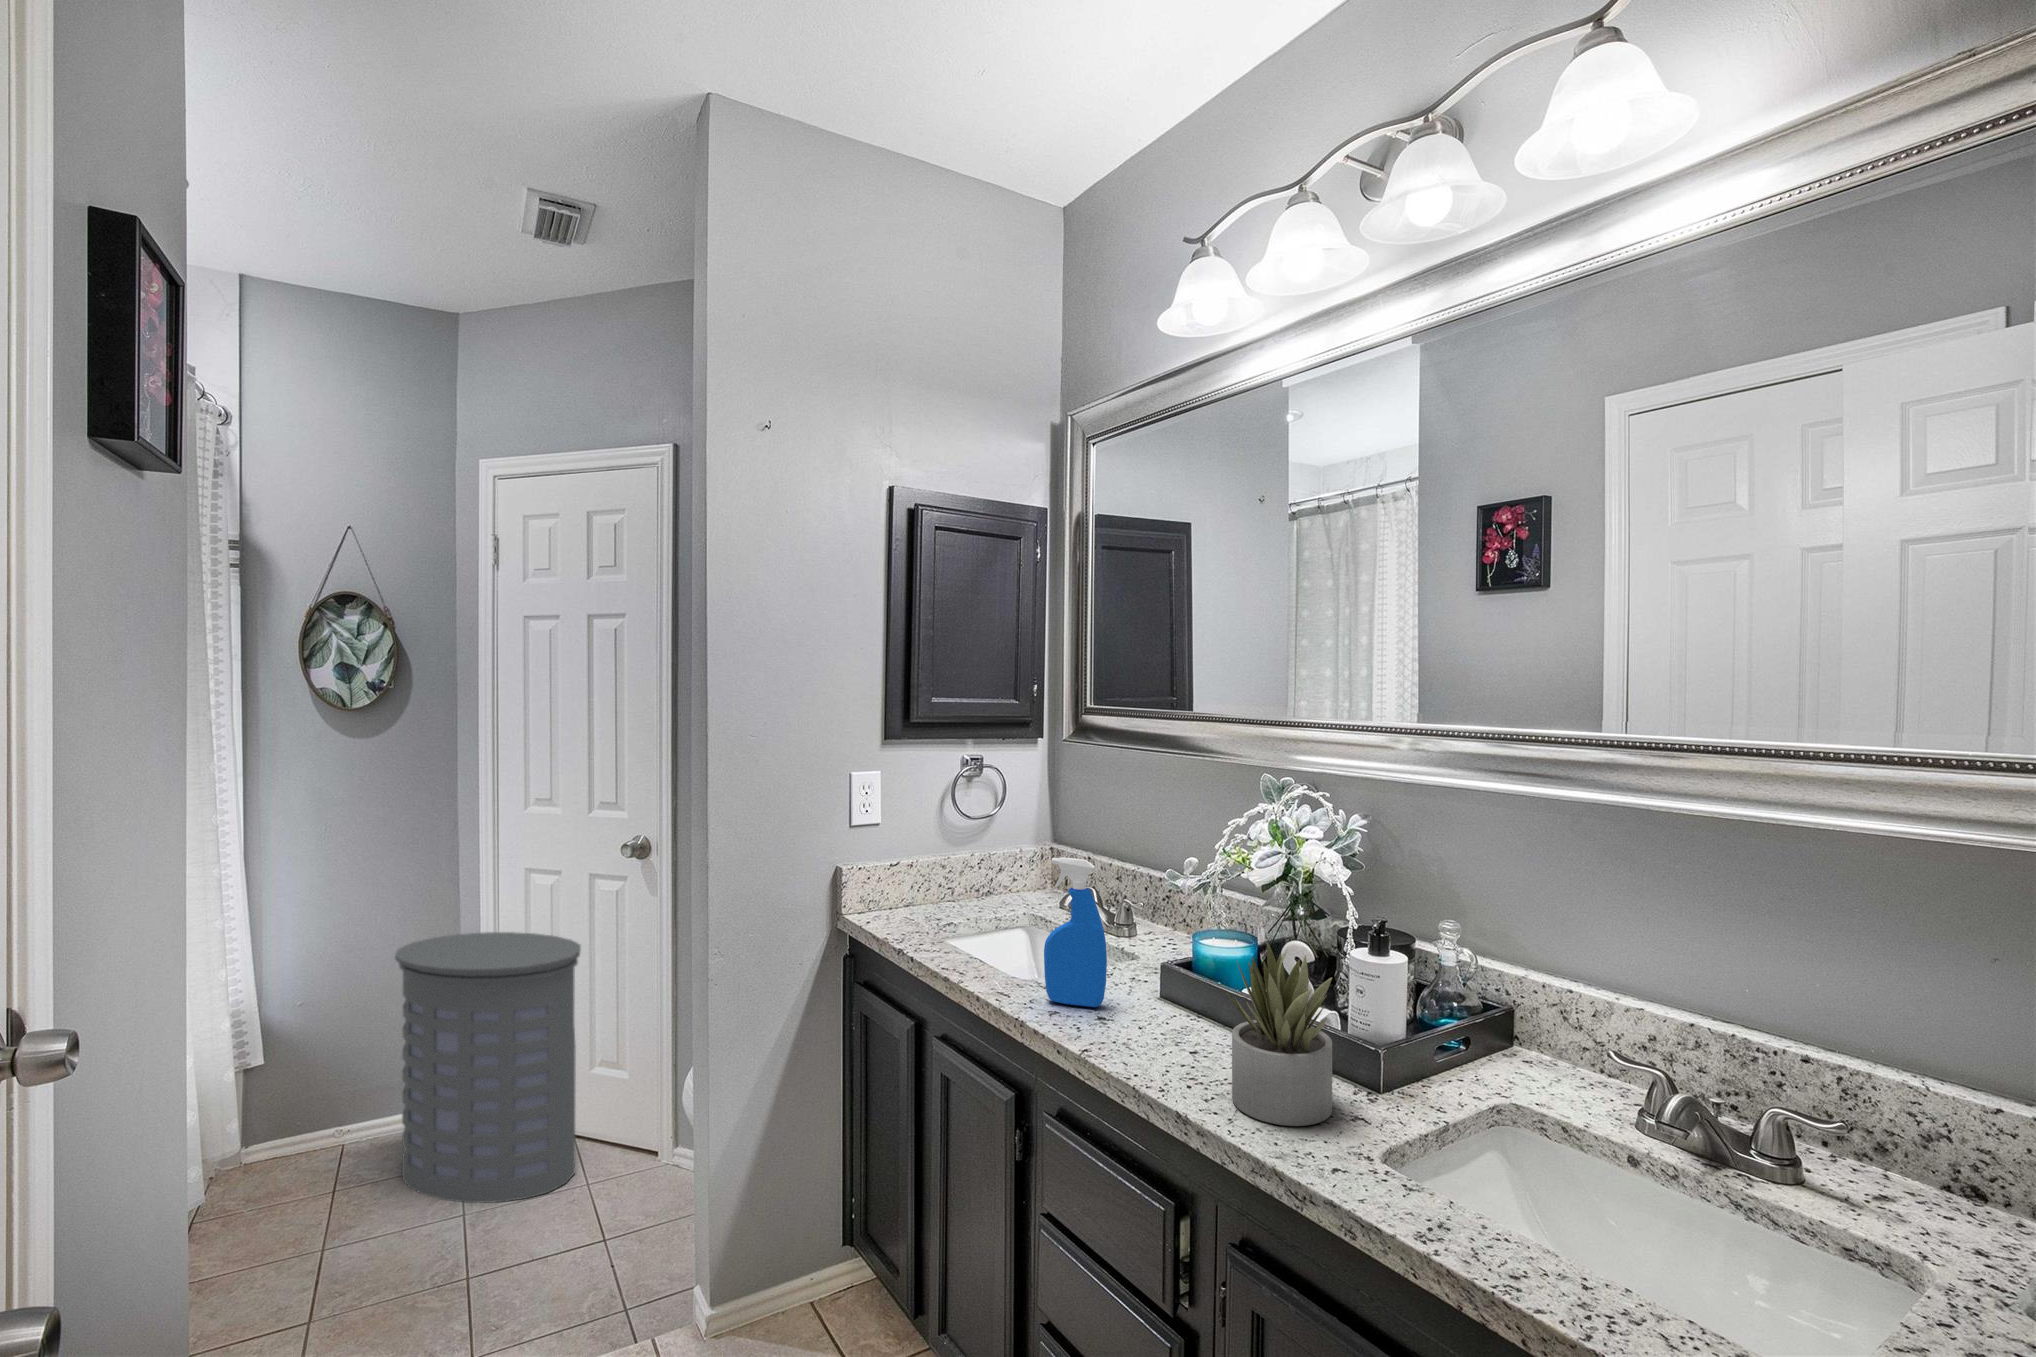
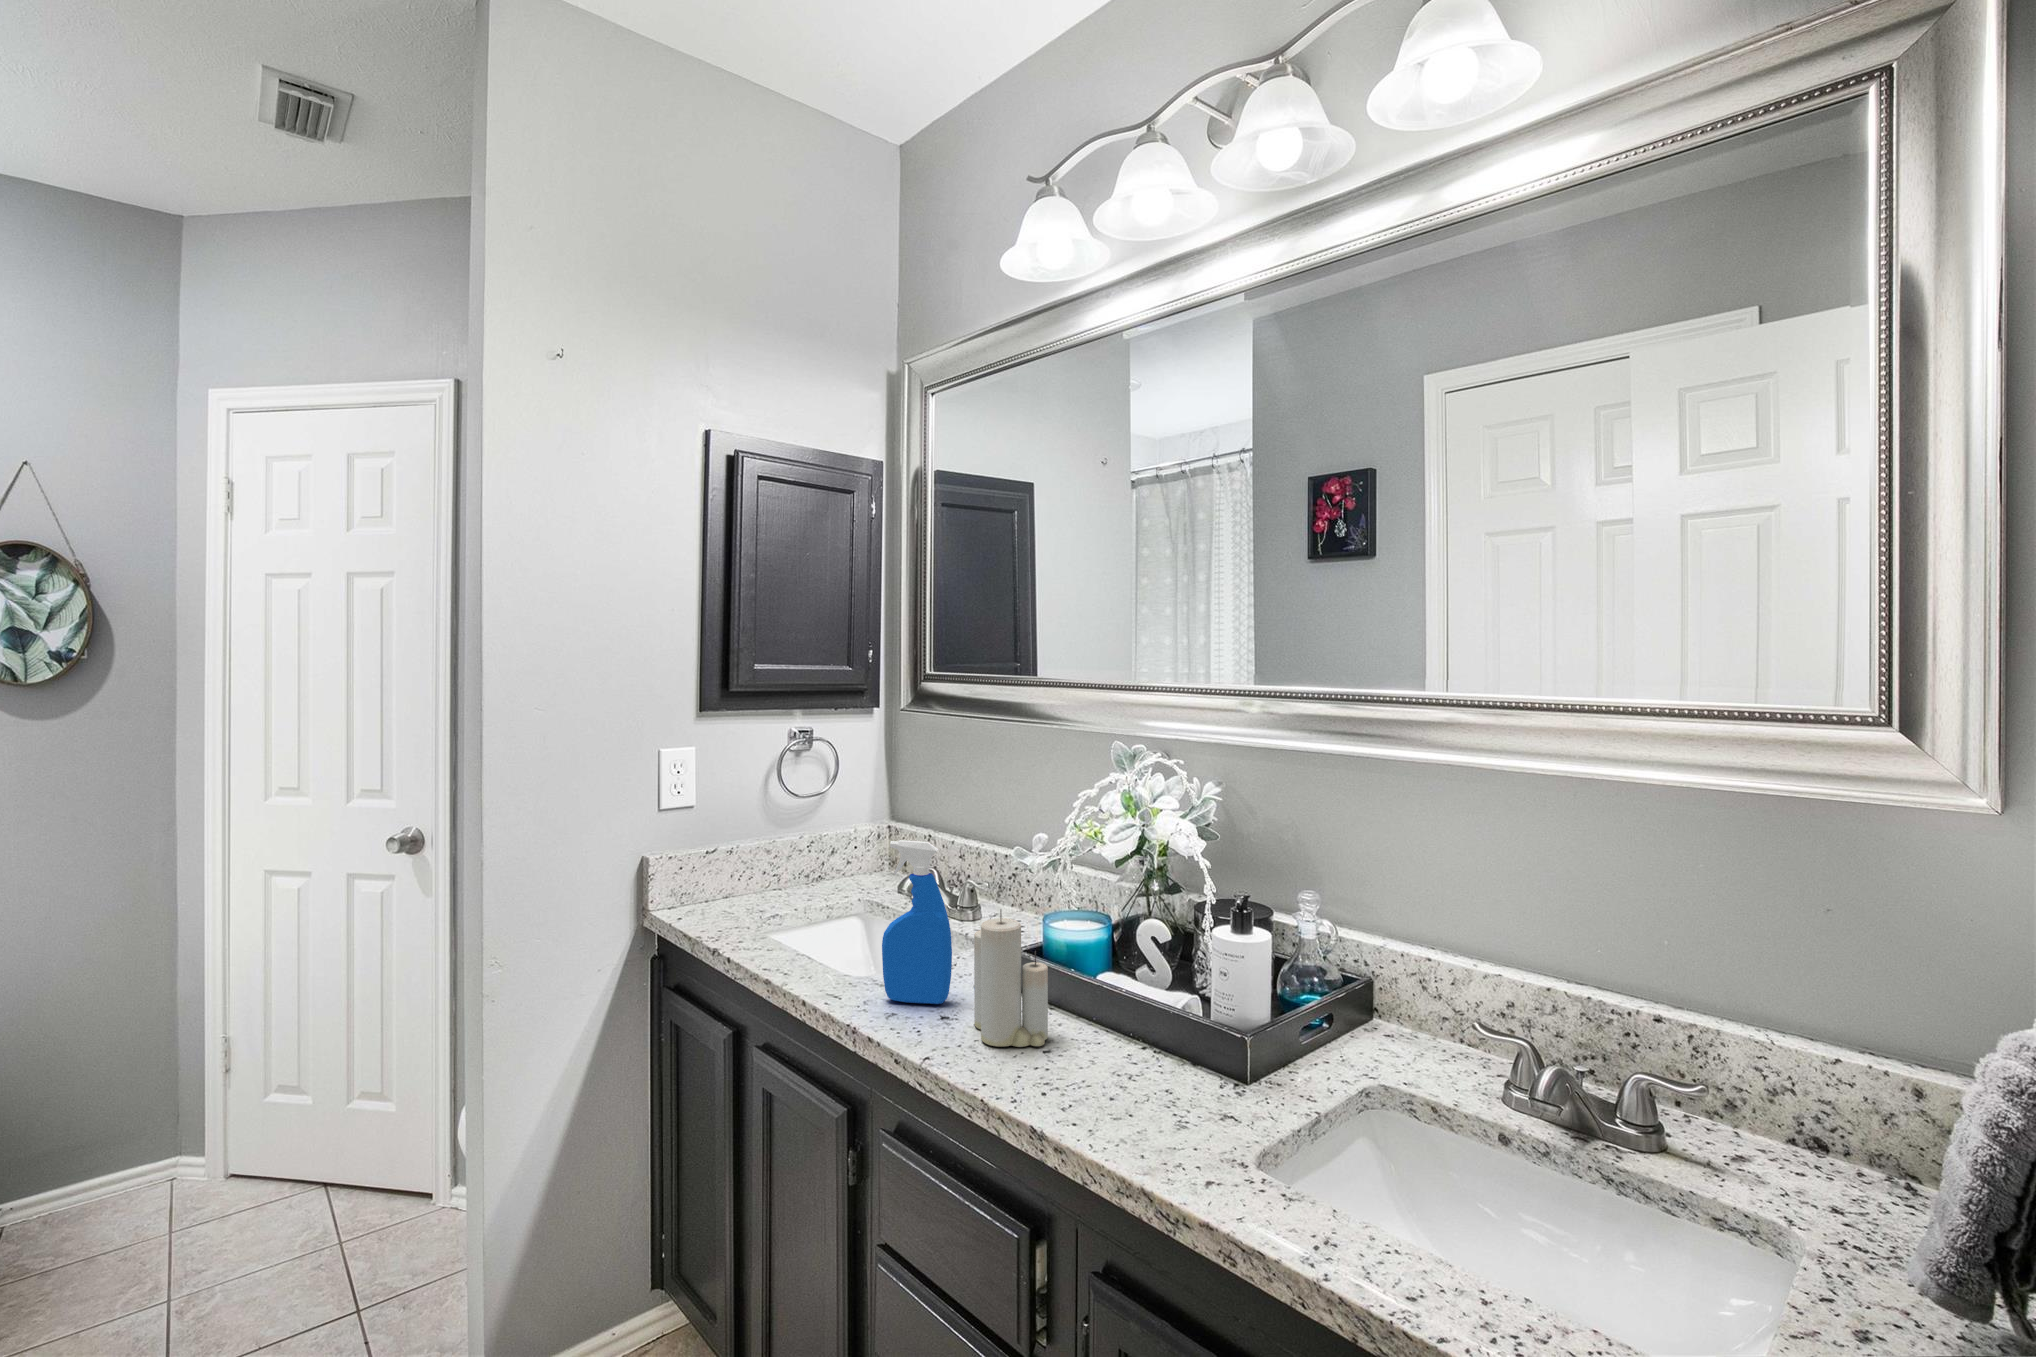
candle: none [1127,922,1194,1048] -> present [974,909,1048,1047]
laundry hamper: present [395,932,581,1203] -> none [90,948,342,1272]
succulent plant: present [1226,943,1332,1126] -> none [1084,928,1199,1131]

